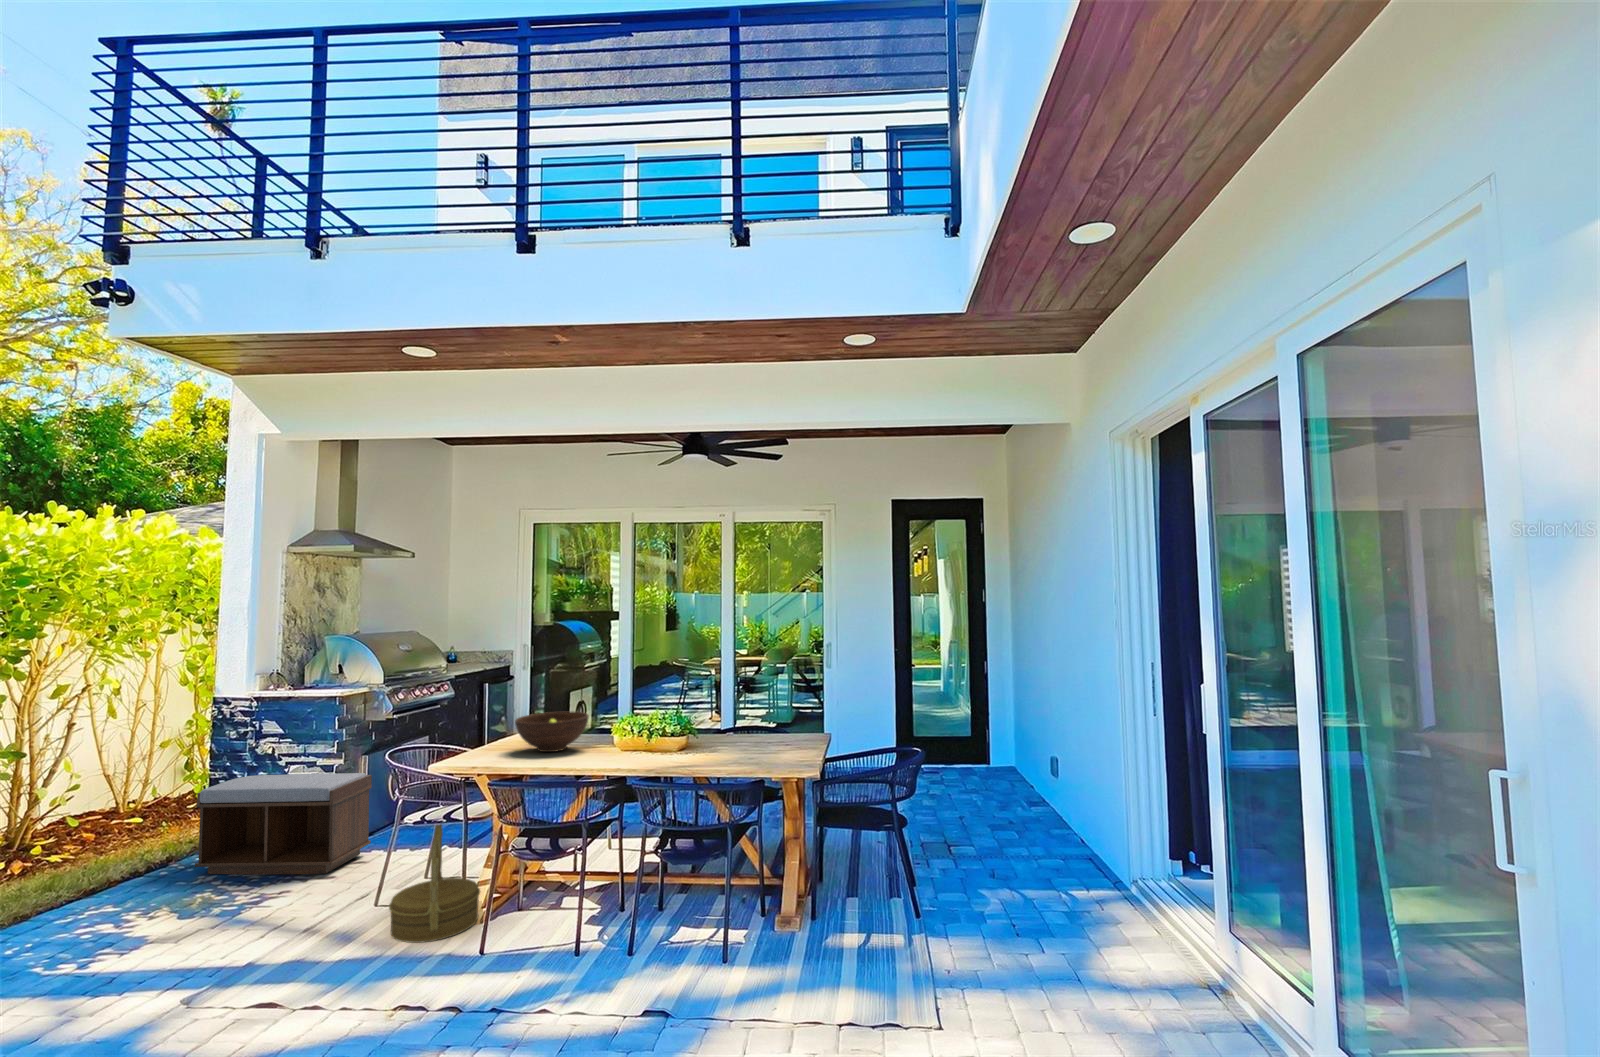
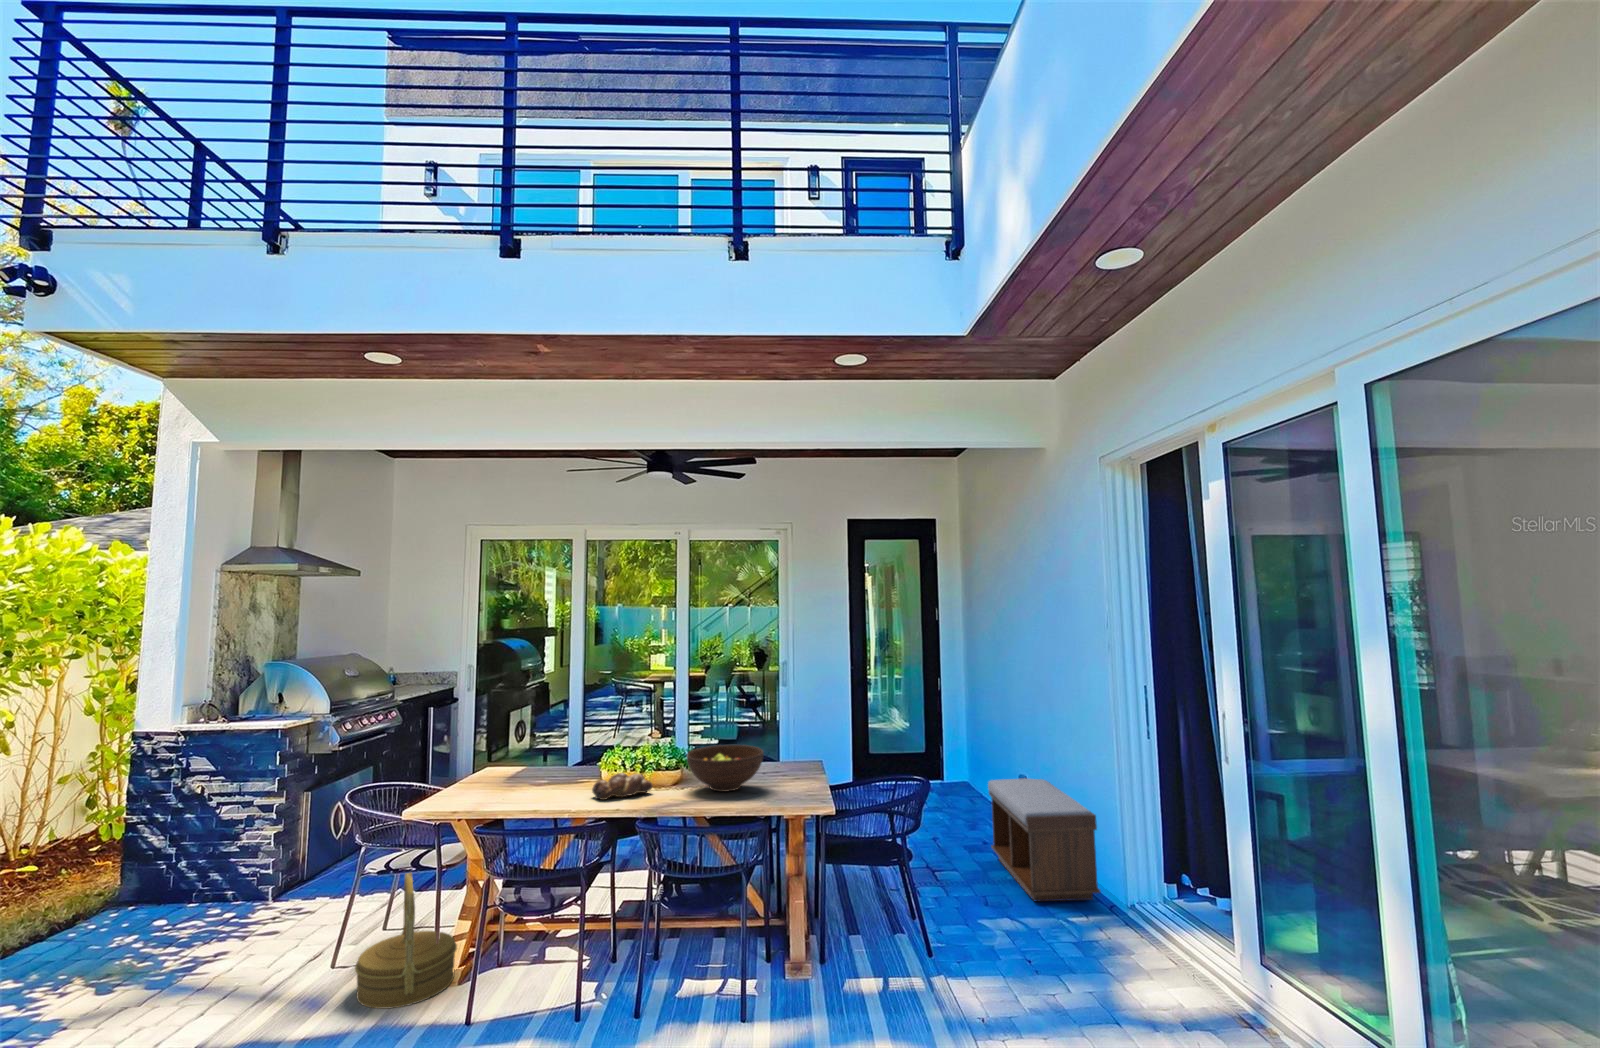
fruit bowl: present [515,712,589,752] -> present [686,745,764,792]
bread loaf: none [602,738,659,762] -> present [592,773,652,800]
bench: present [195,773,372,874] -> present [988,778,1100,901]

